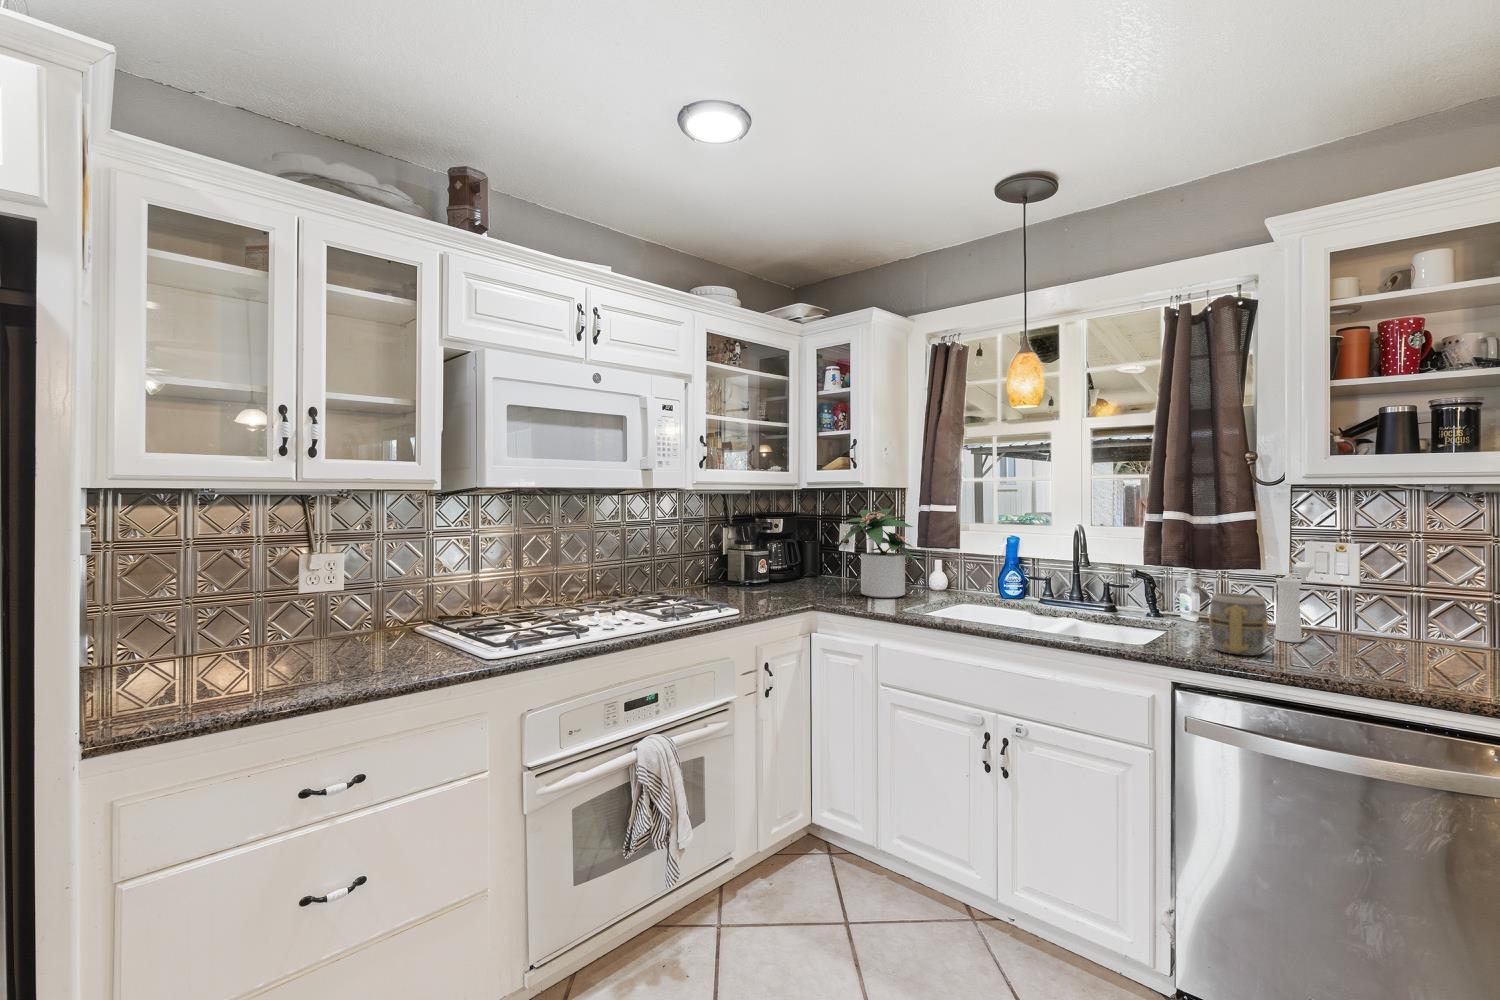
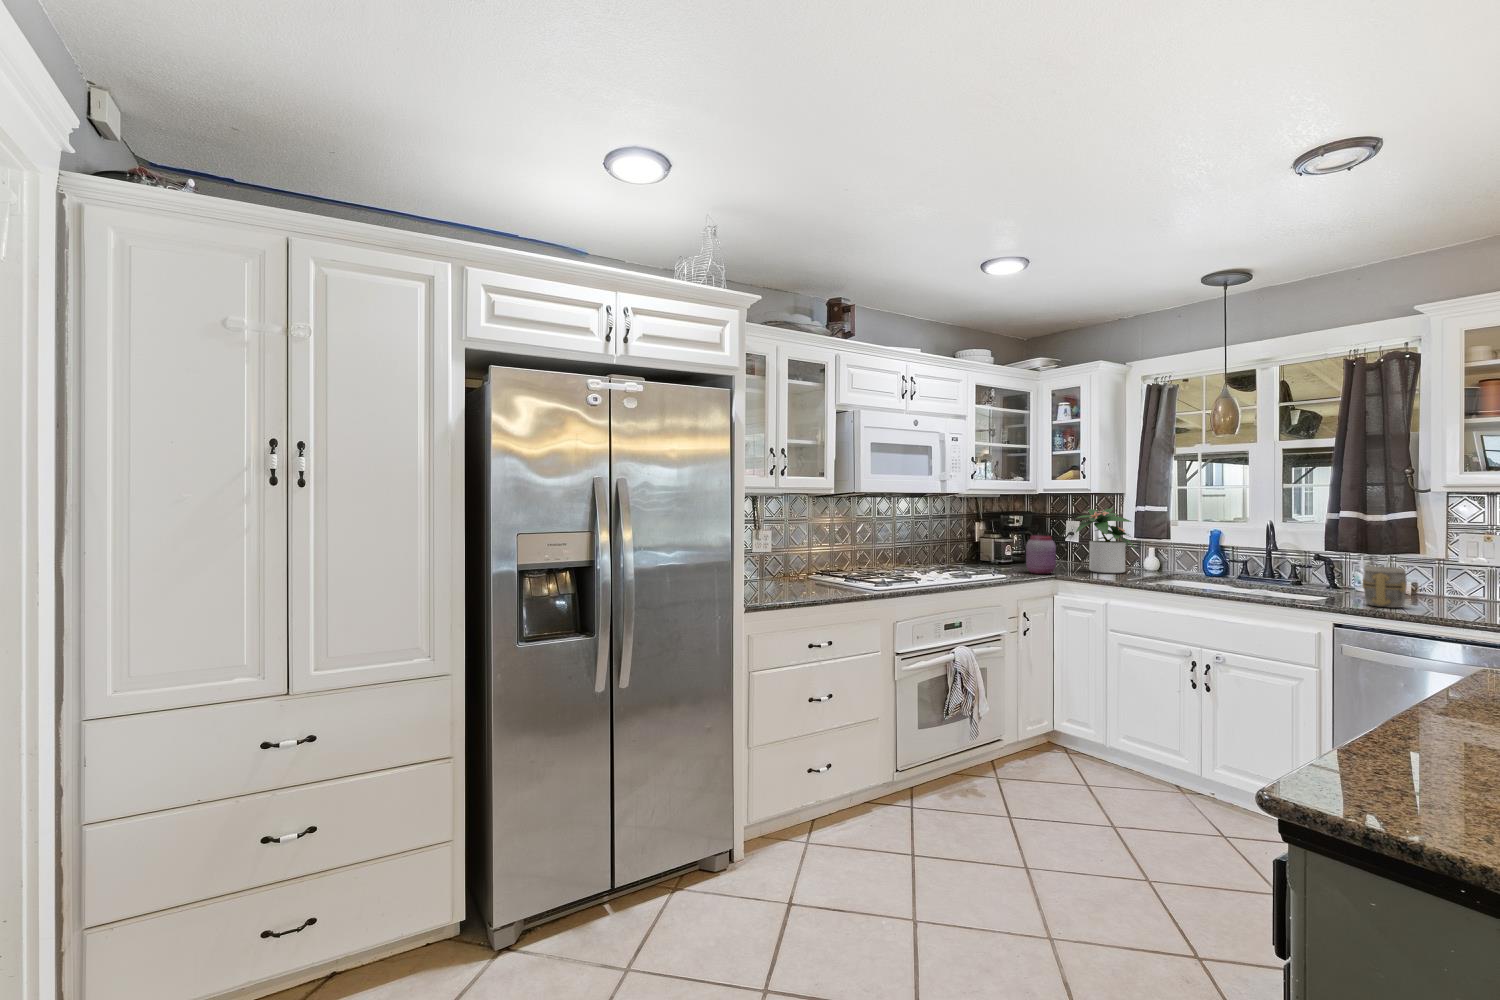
jar: none [776,547,815,603] -> present [1026,535,1056,574]
pepper mill: present [1276,562,1314,642] -> none [1425,548,1460,604]

